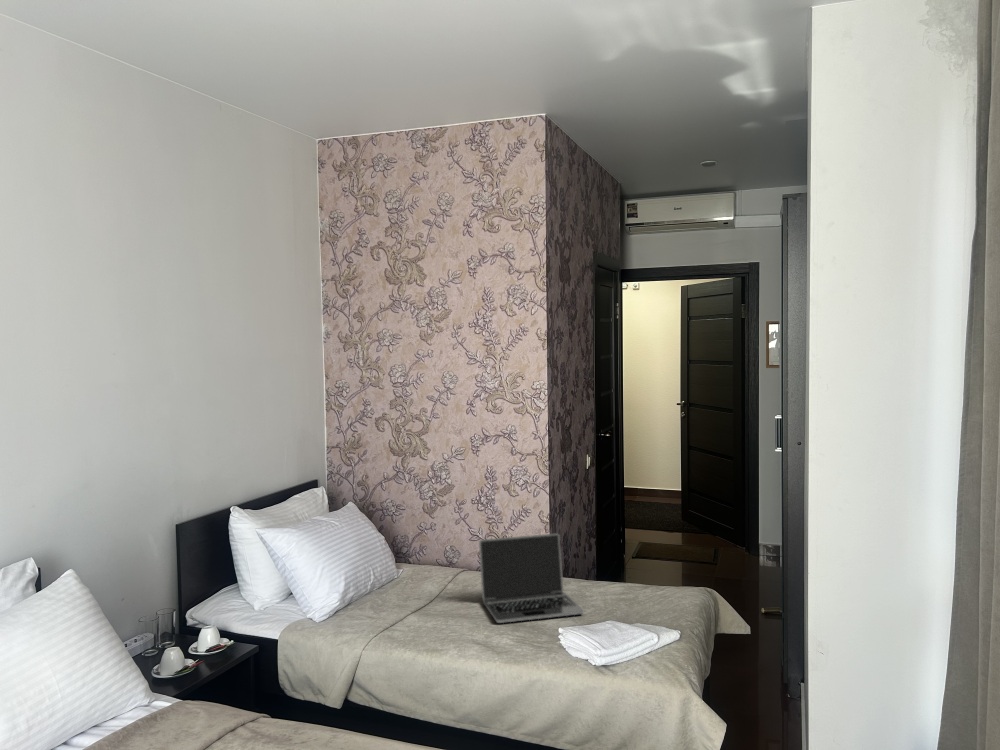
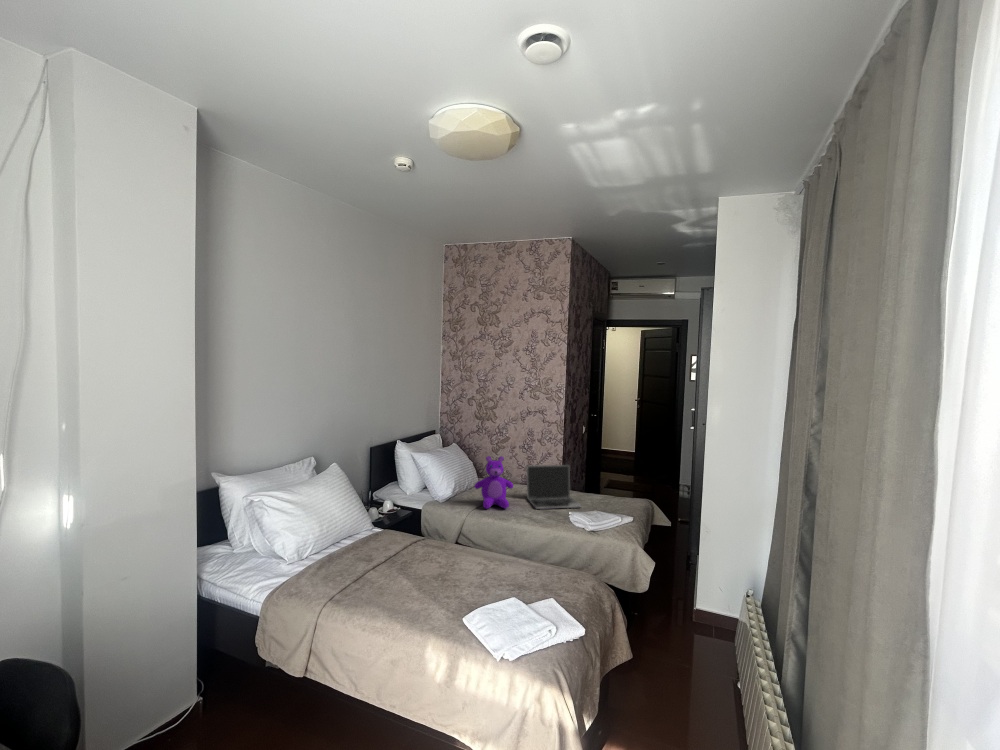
teddy bear: none [379,526,454,630] -> present [475,456,513,509]

